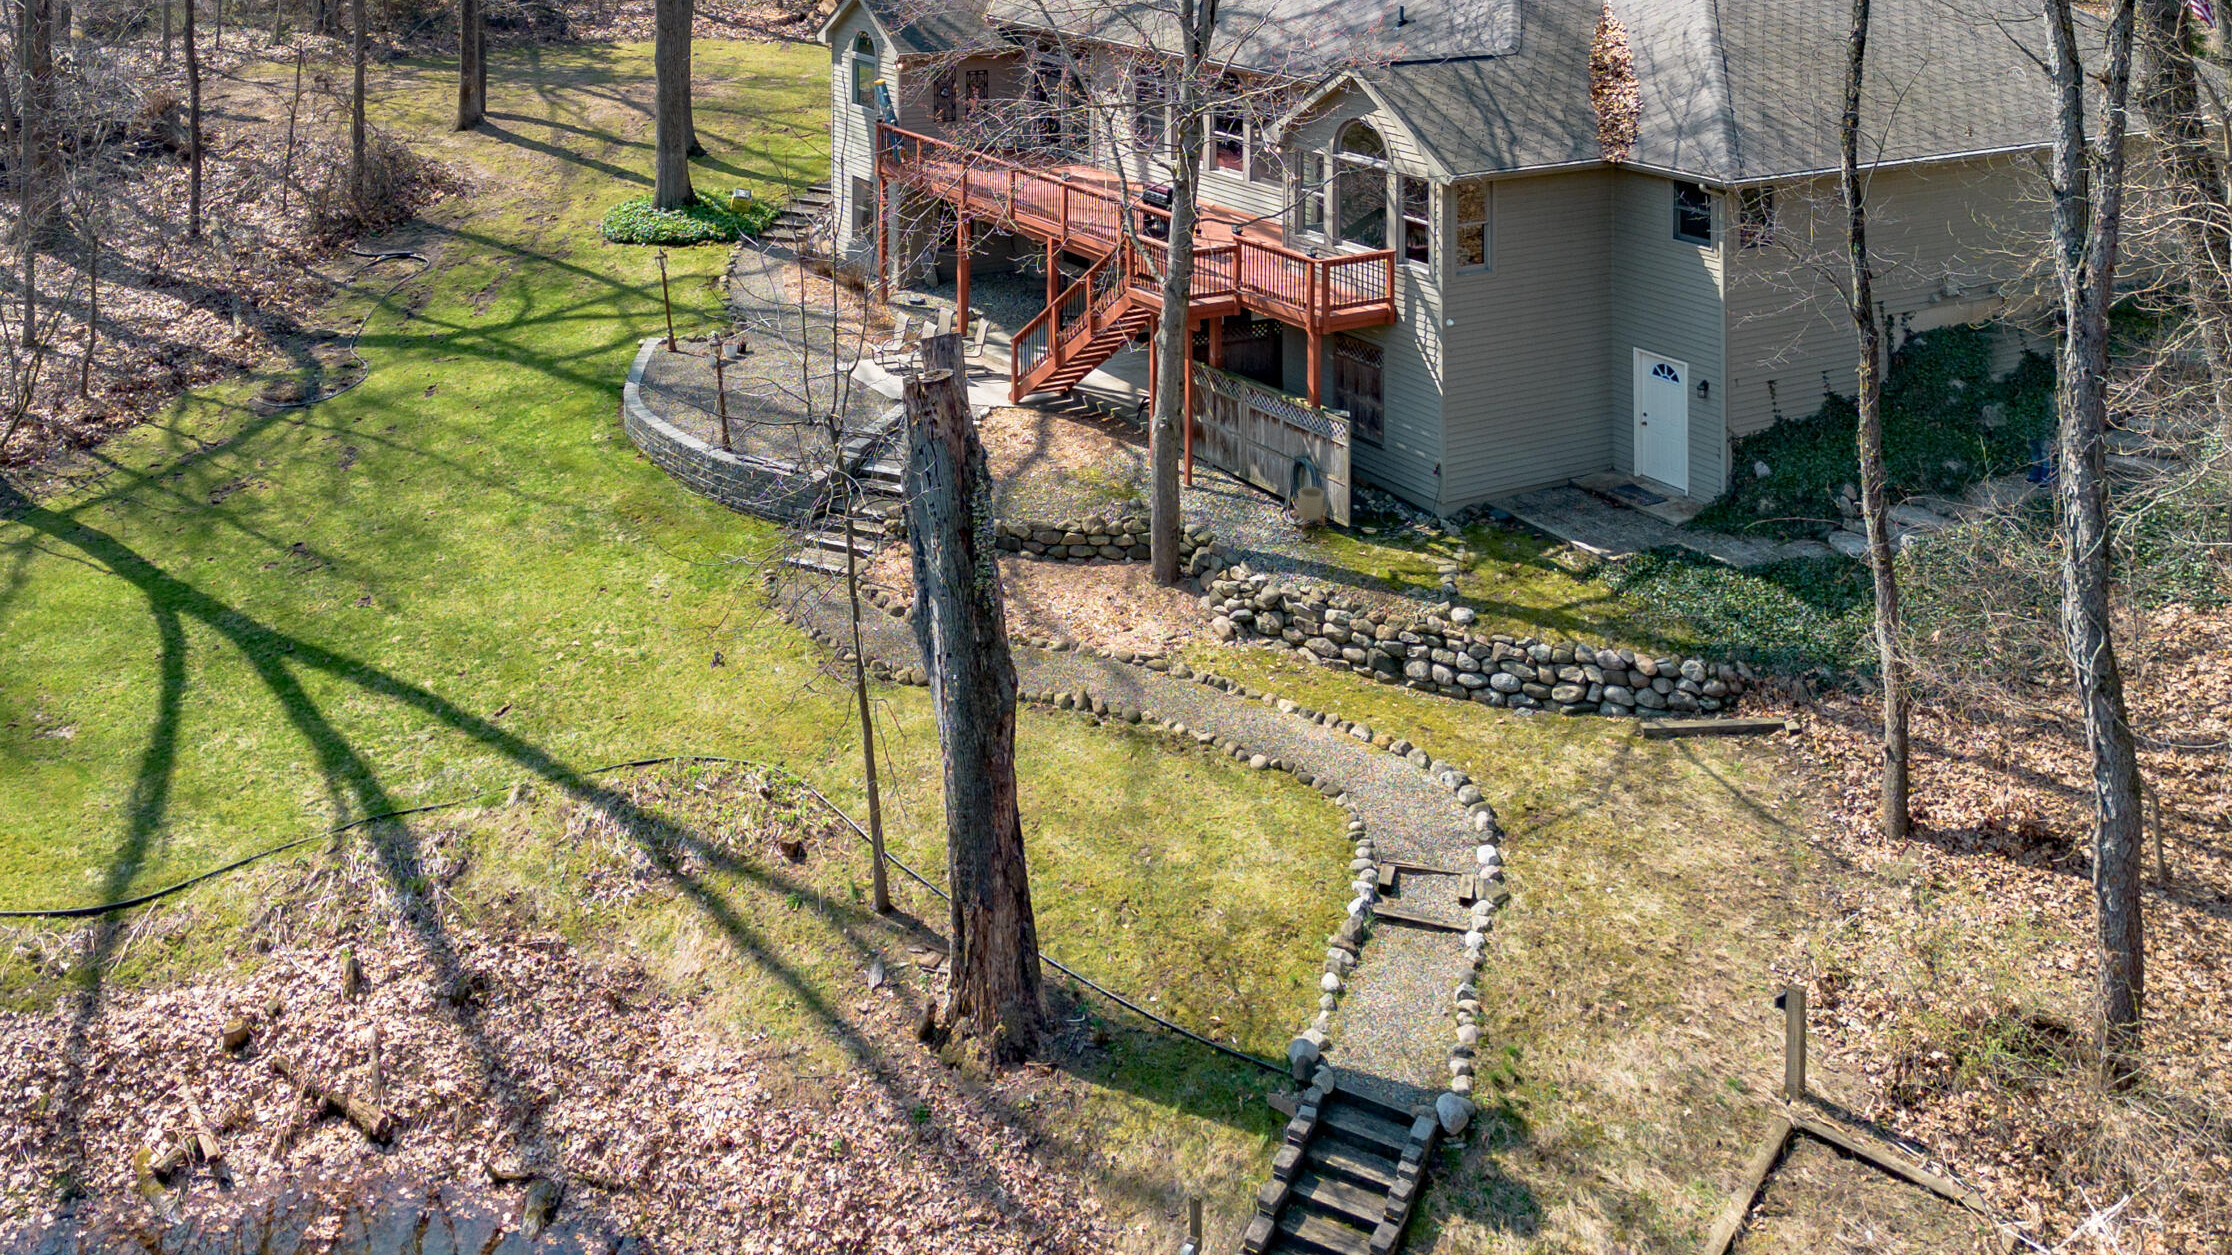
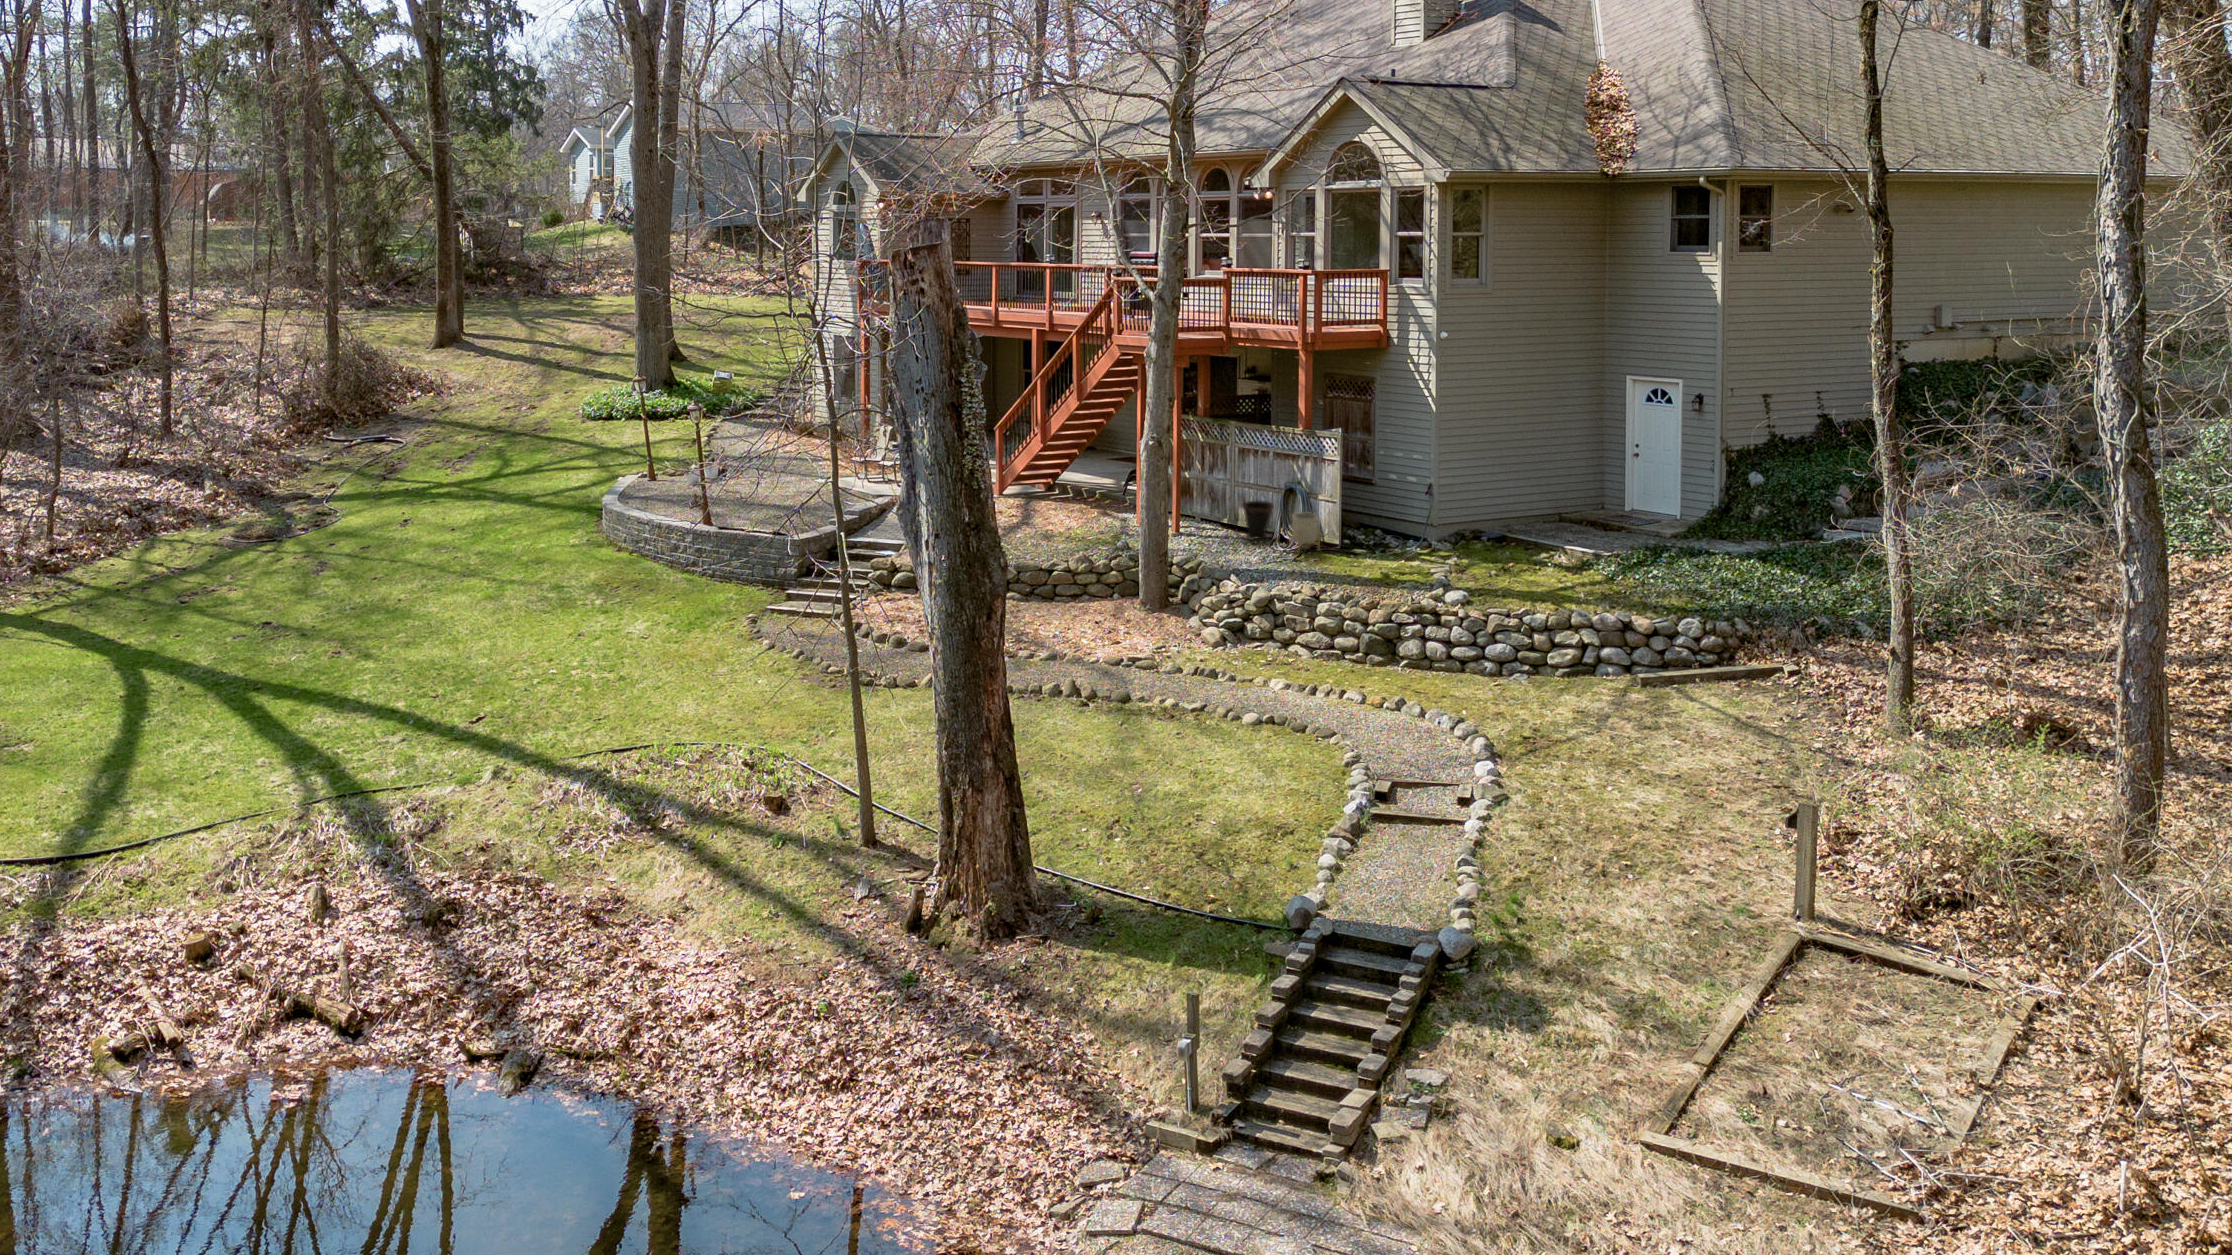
bucket: none [1245,466,1280,510] -> present [1242,501,1274,540]

